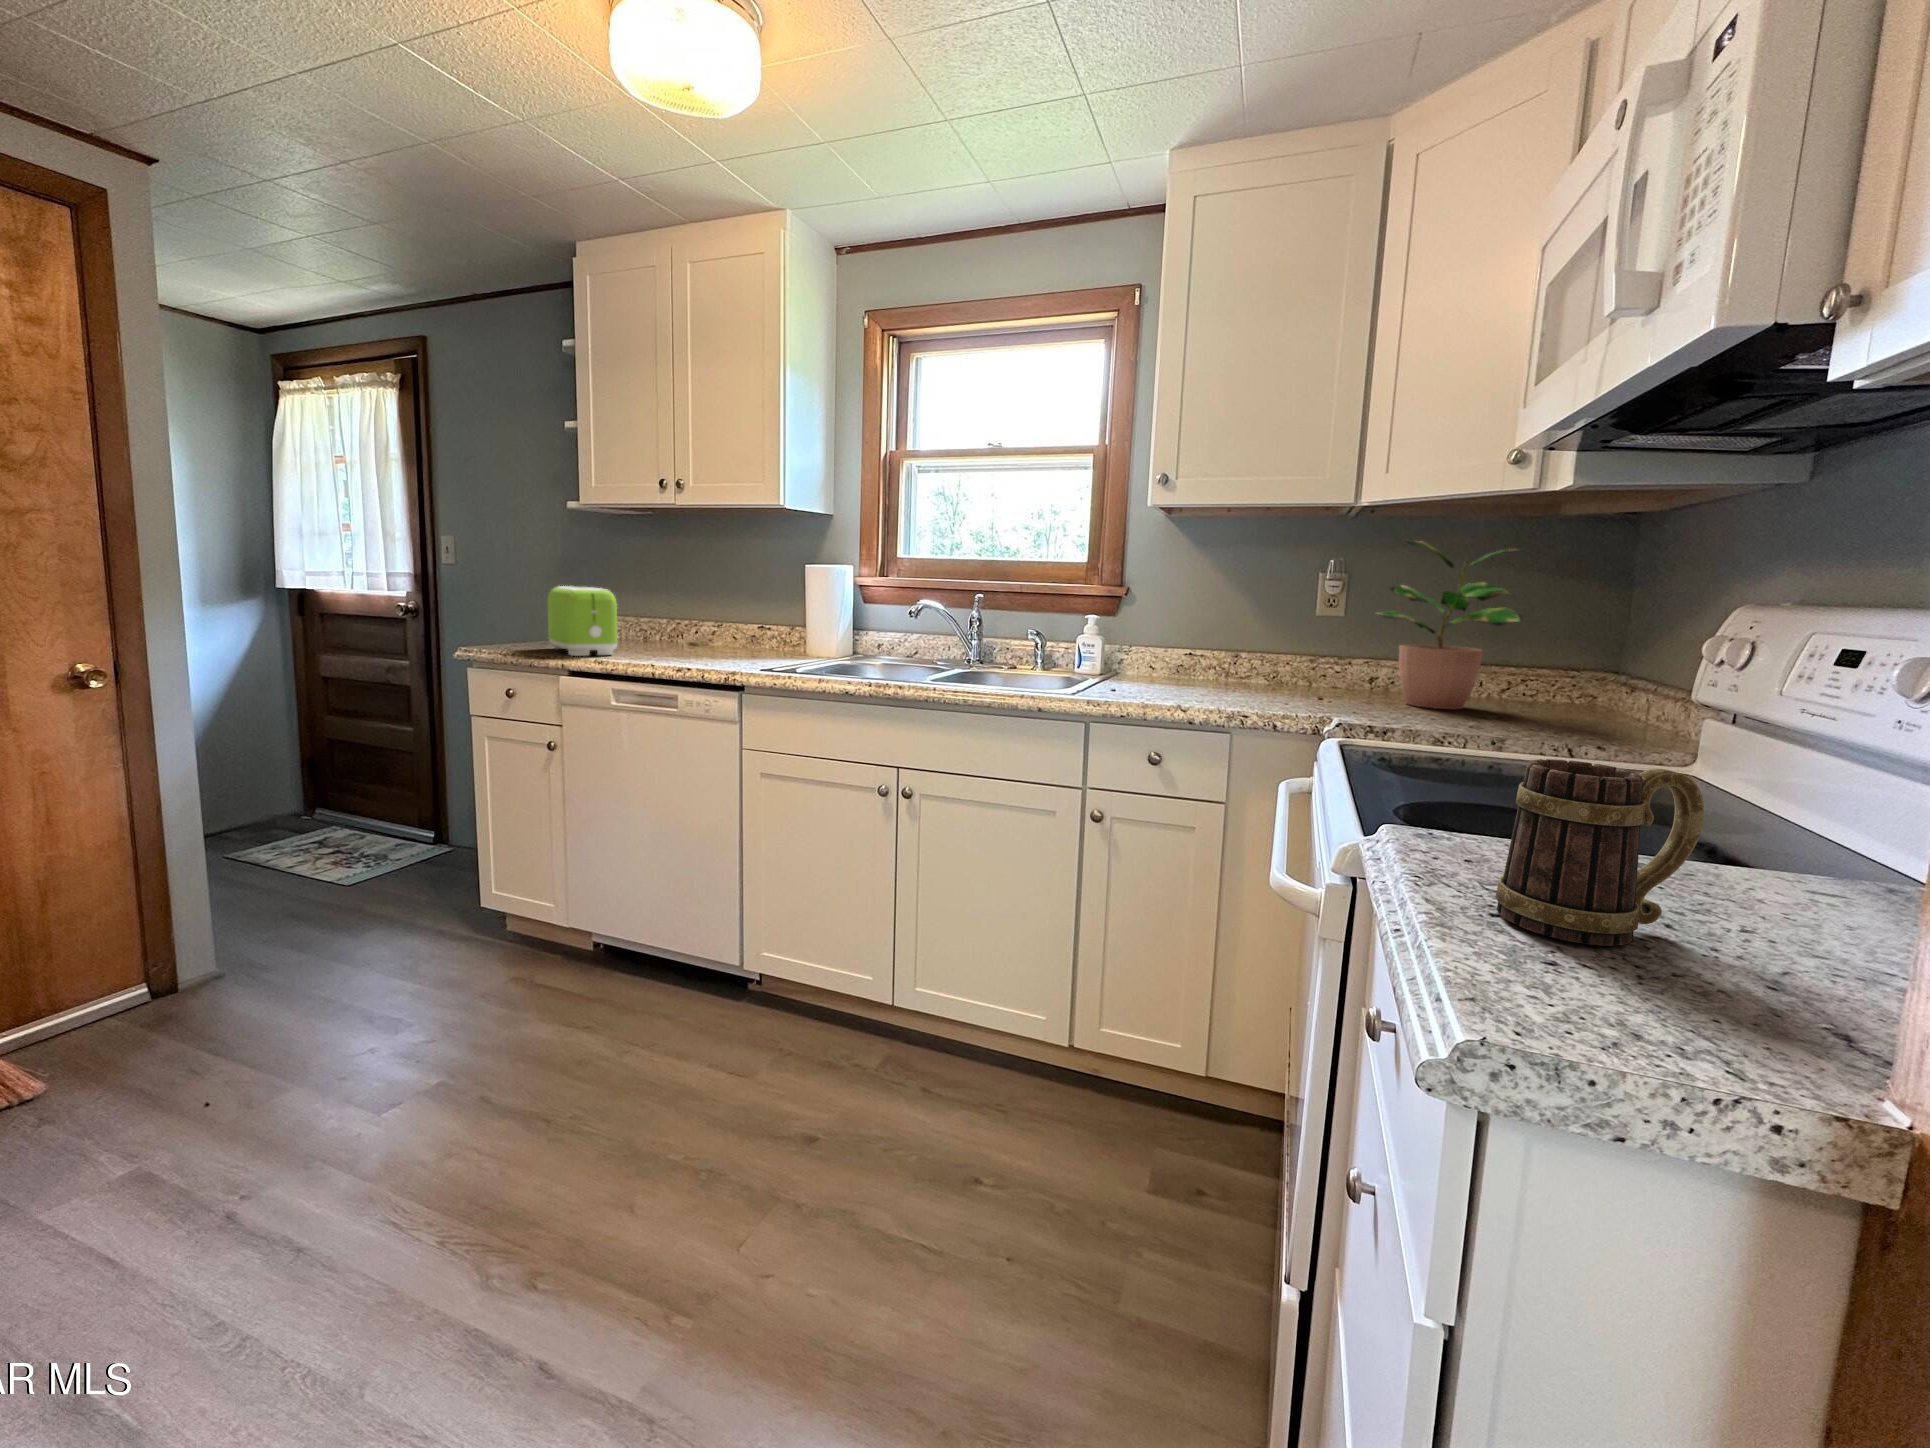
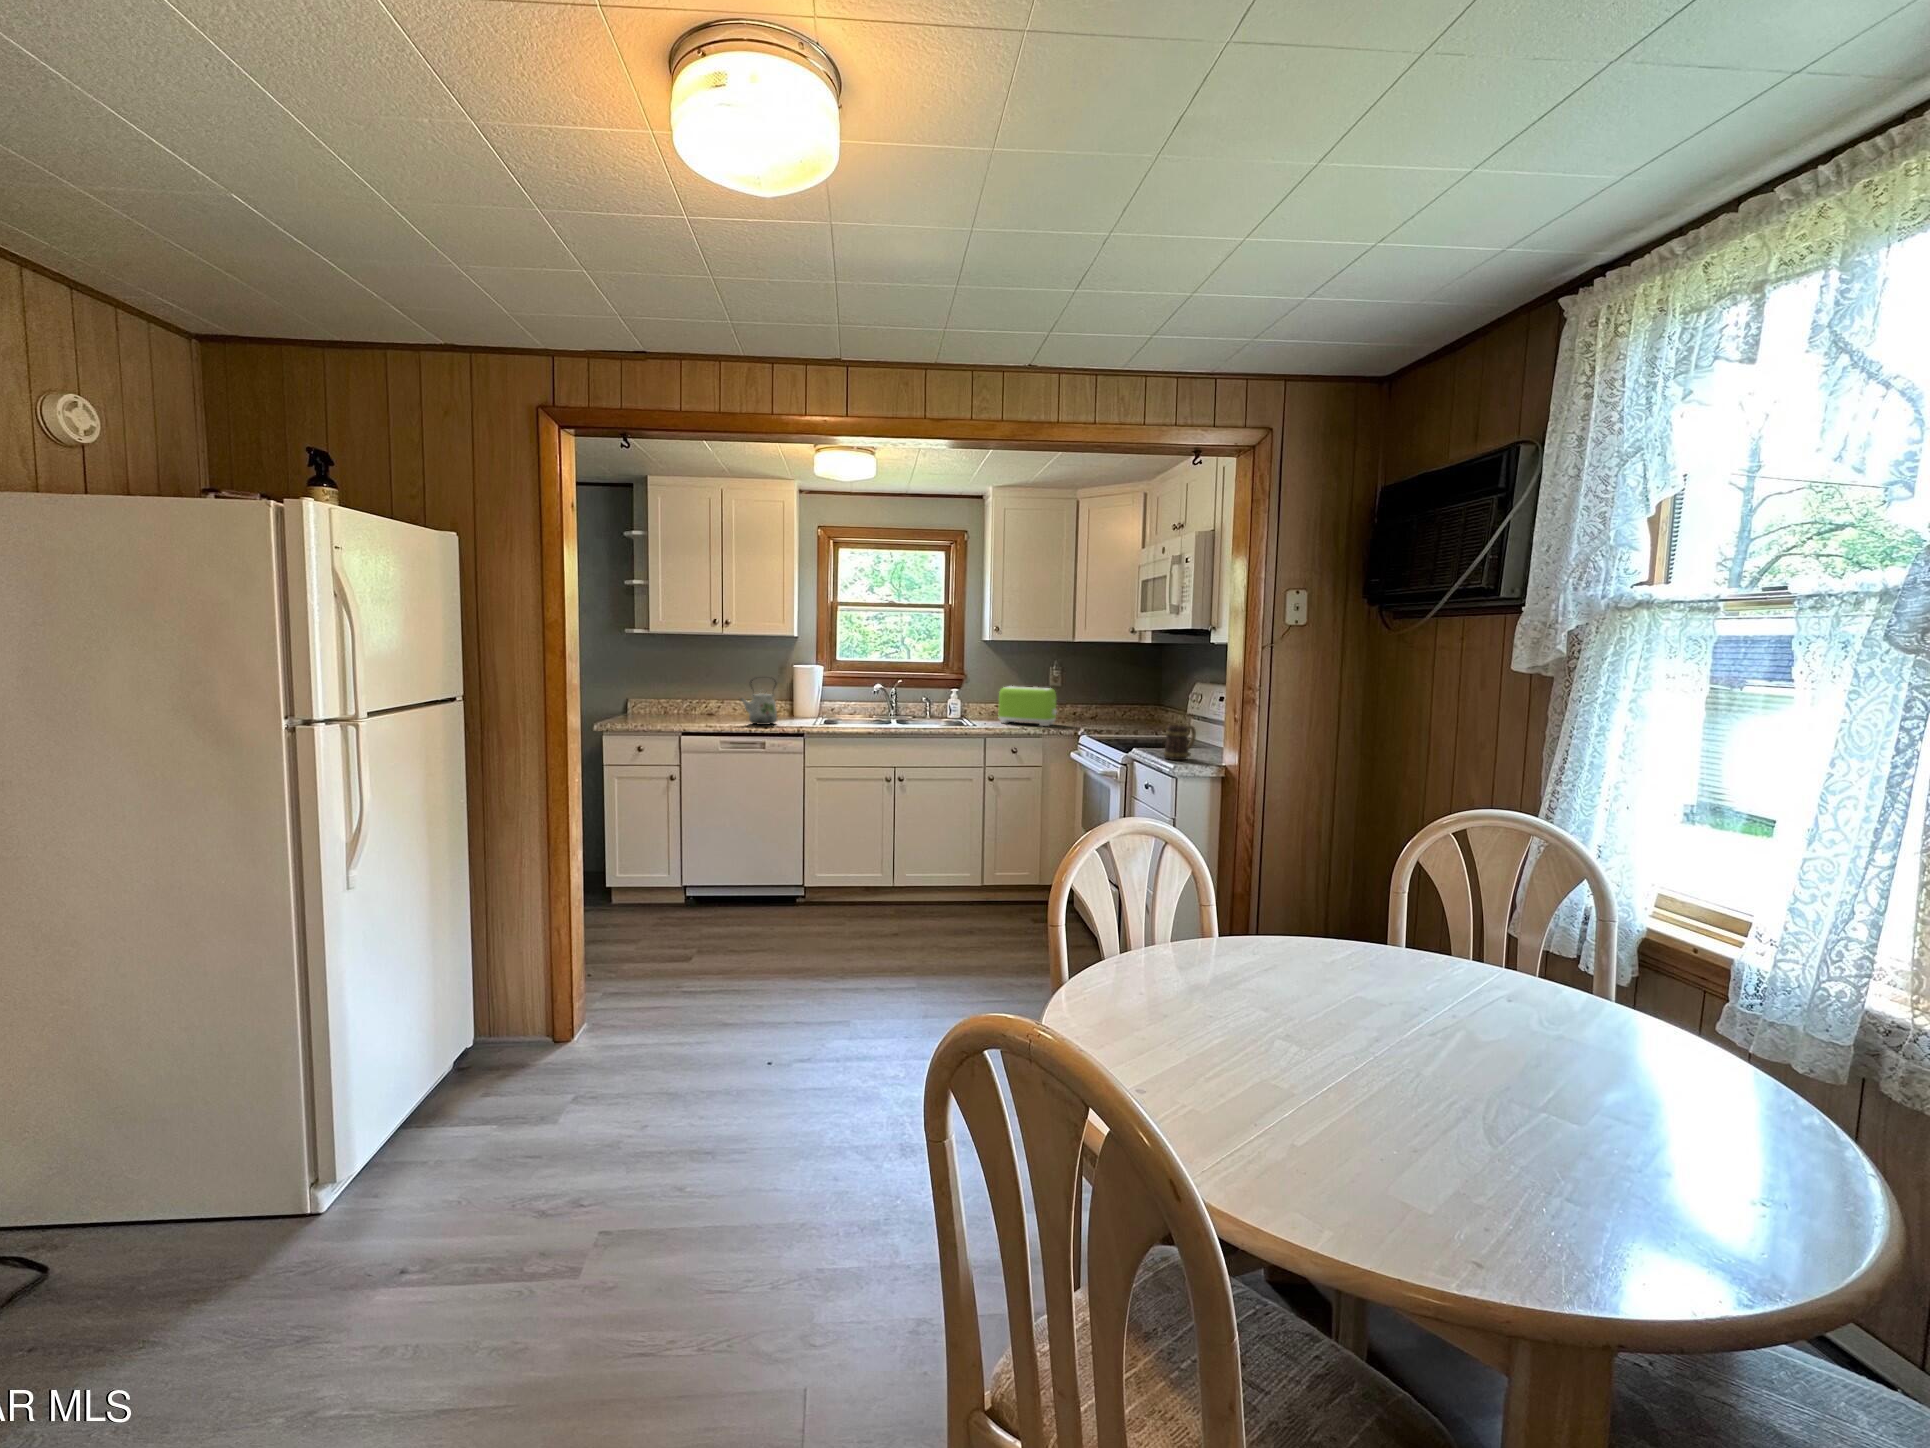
potted plant: present [1376,539,1523,709] -> none [1078,653,1132,723]
kettle: none [662,577,732,664] -> present [740,680,777,725]
toaster: present [547,586,617,656] -> present [998,686,1057,726]

